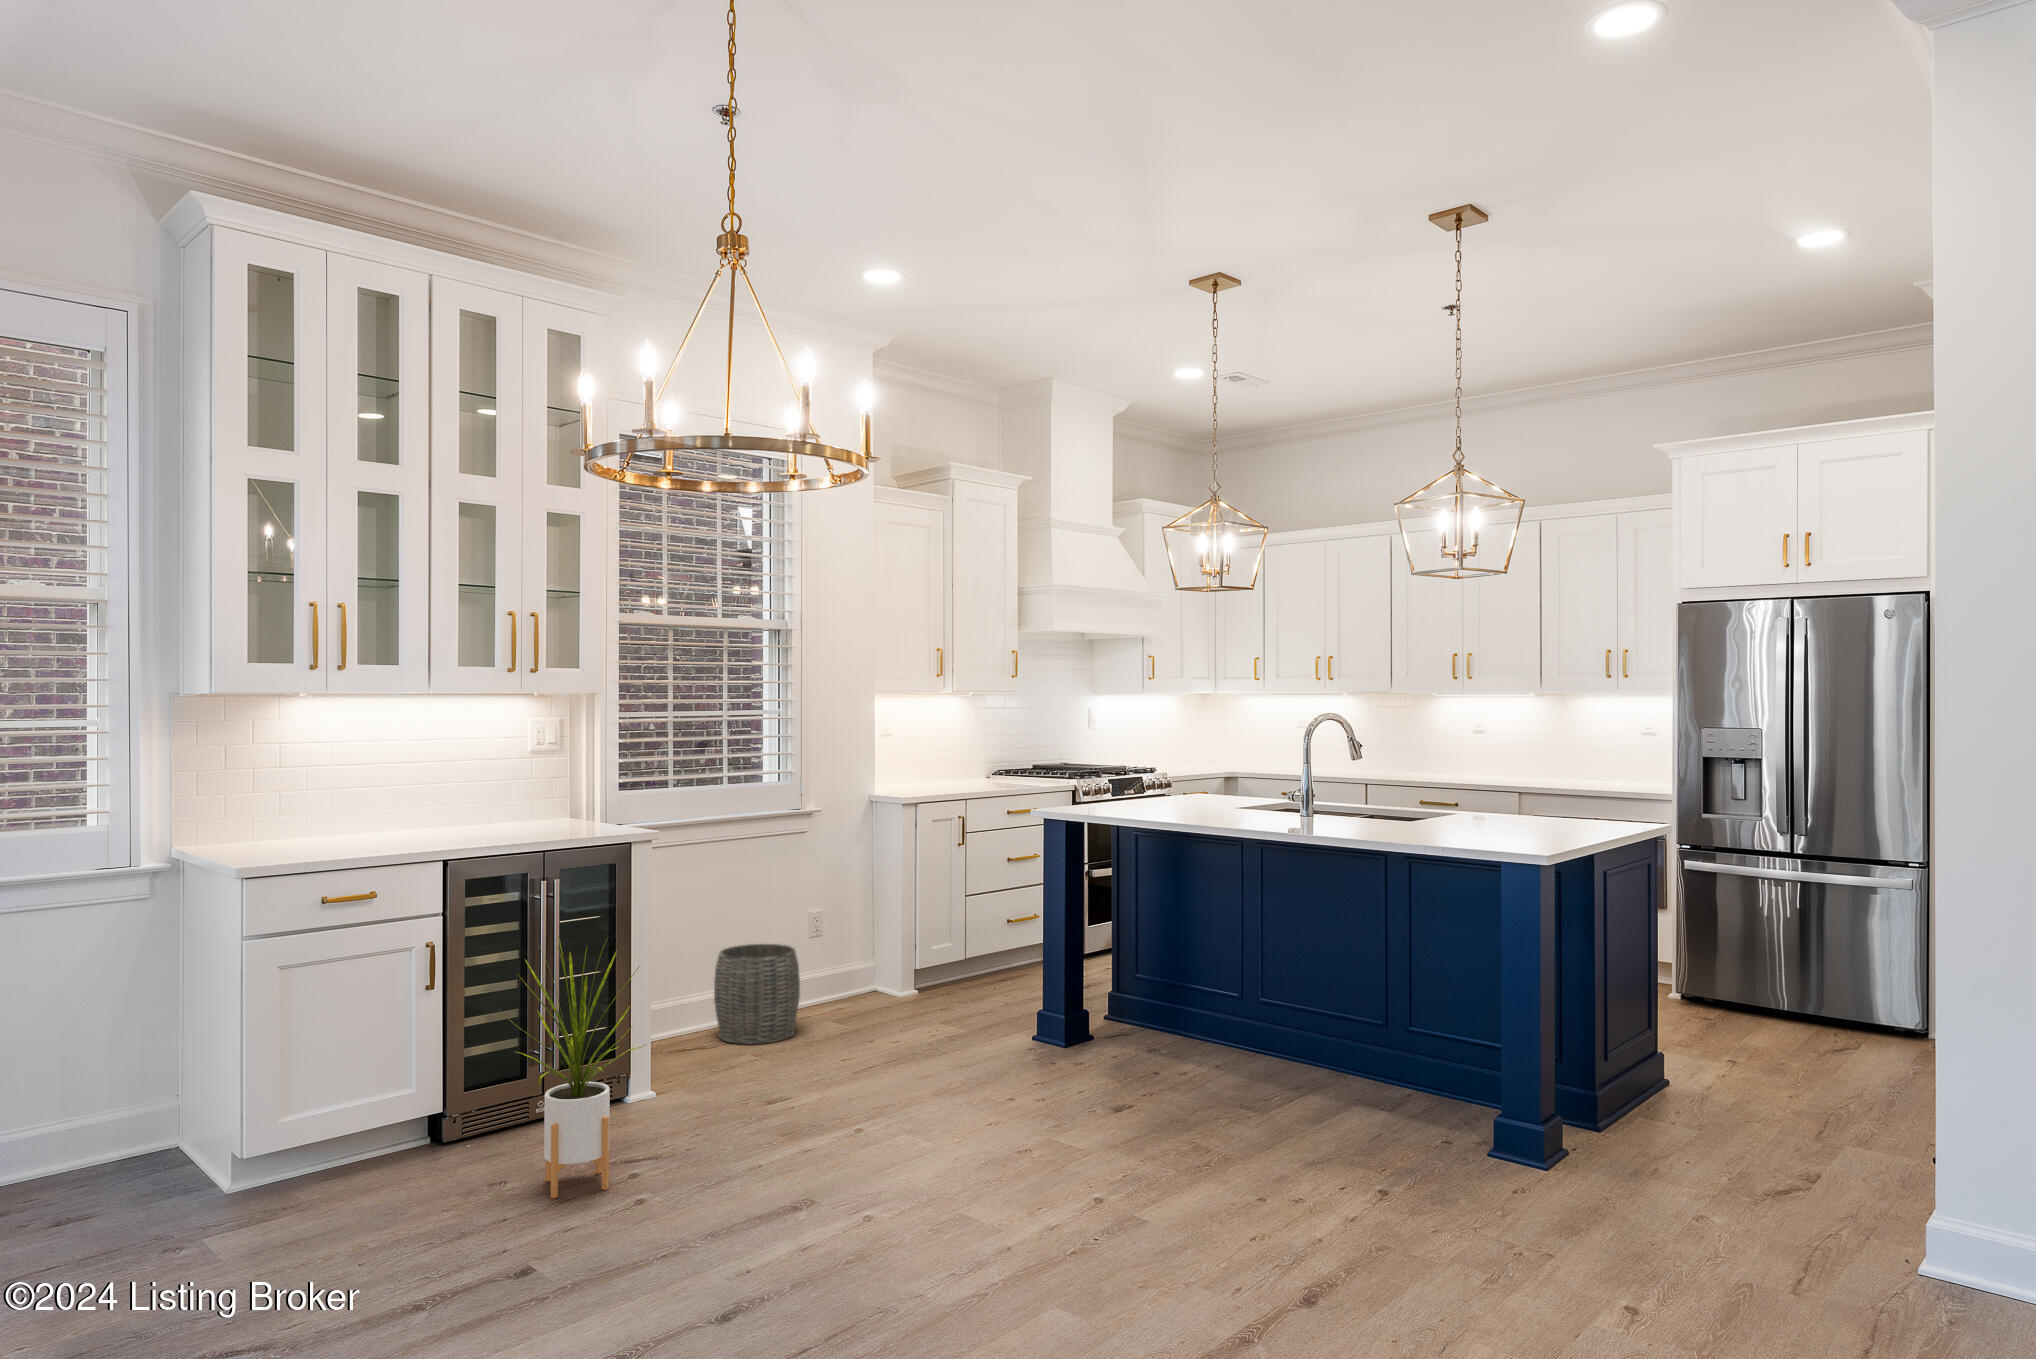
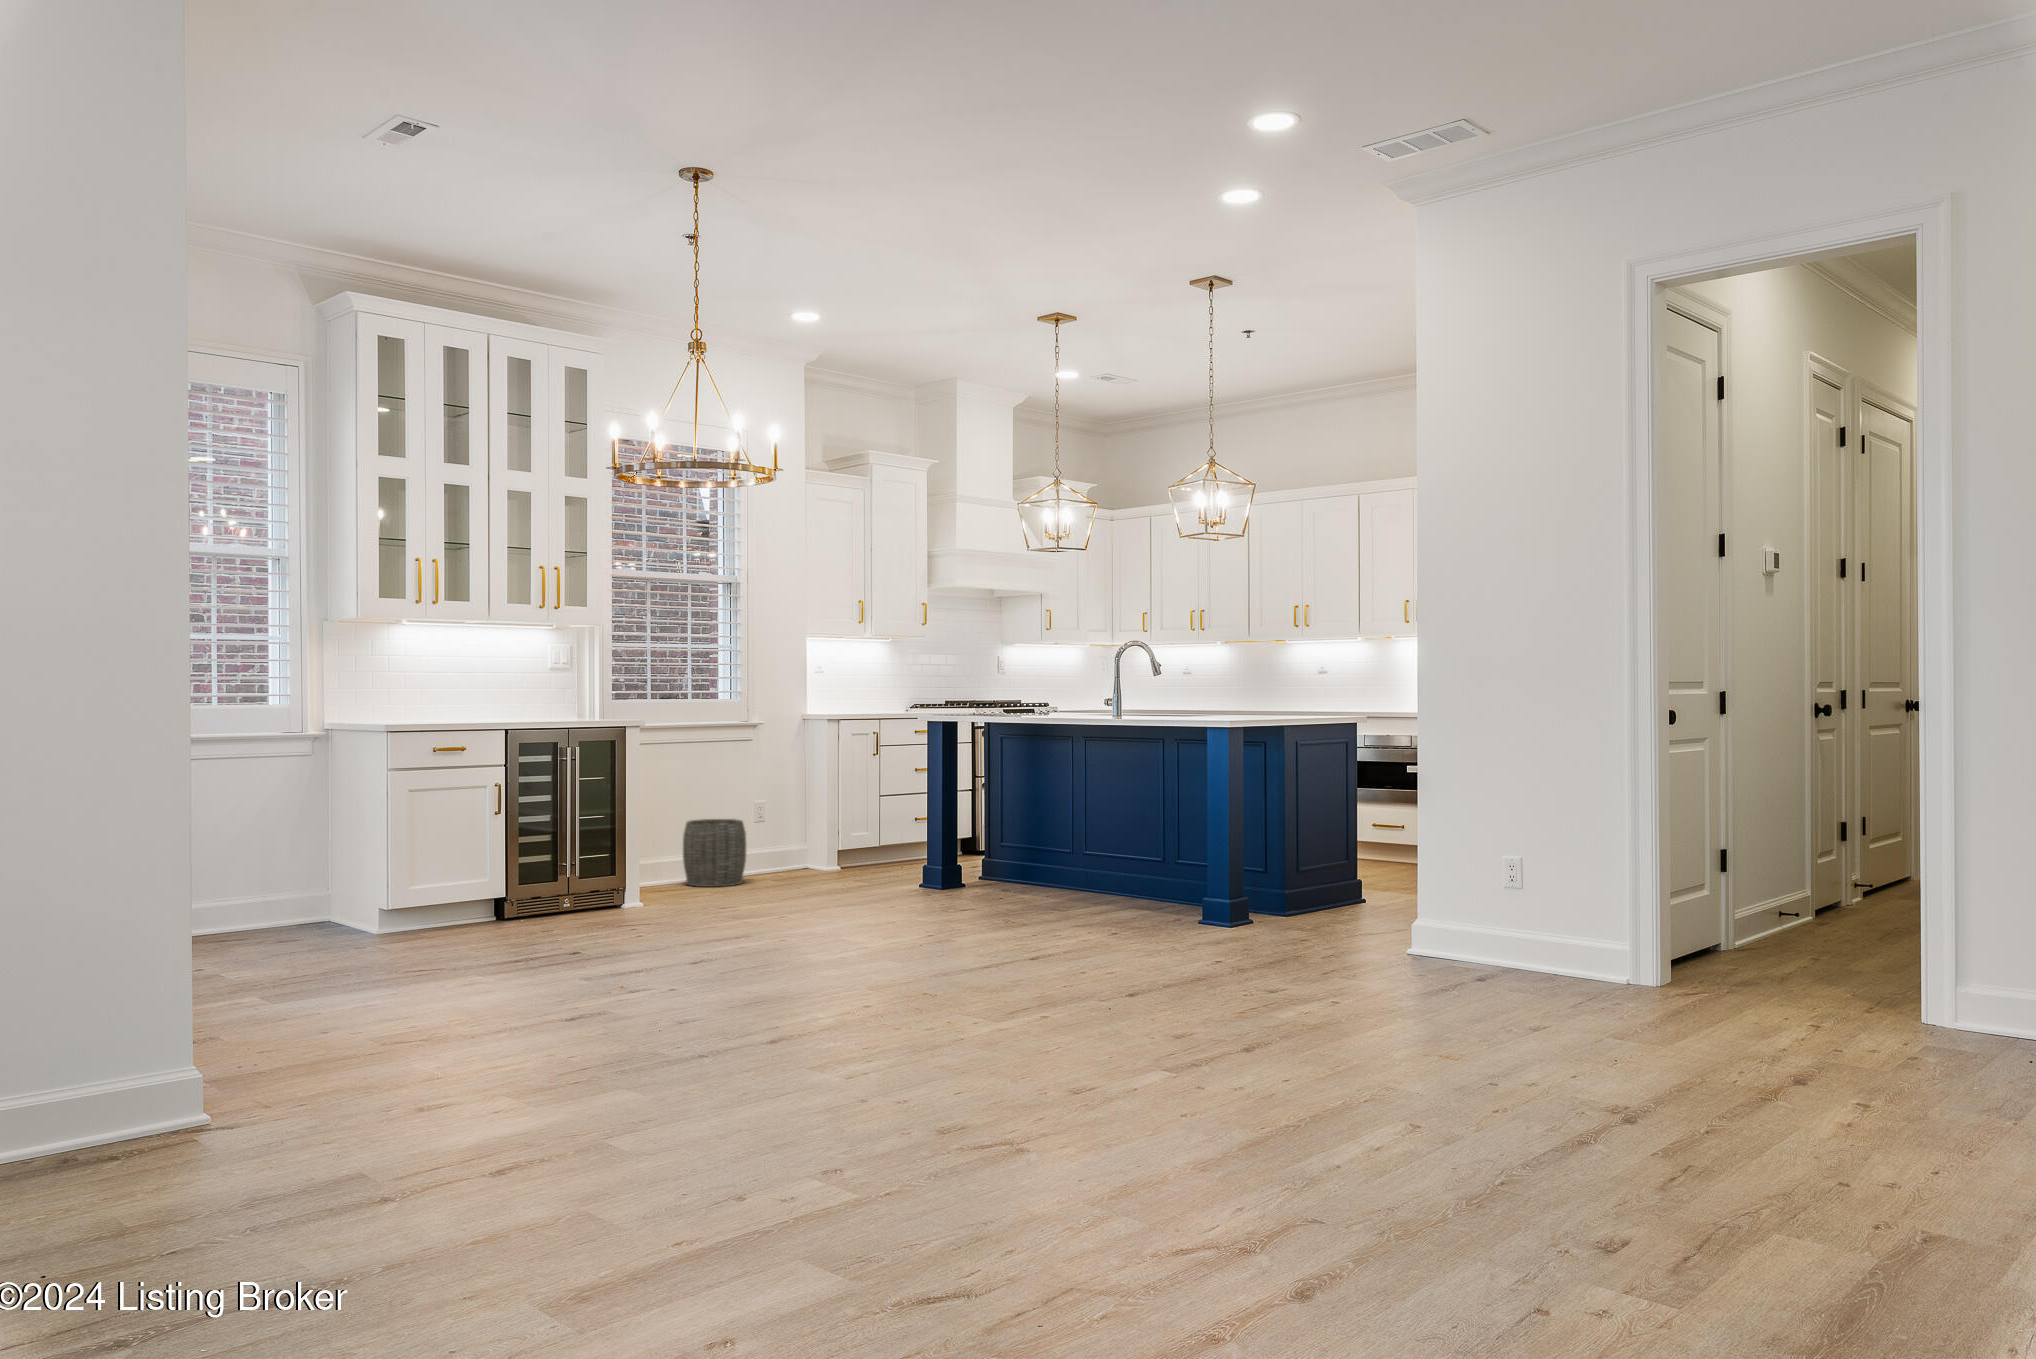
house plant: present [511,939,646,1198] -> none [550,773,643,934]

